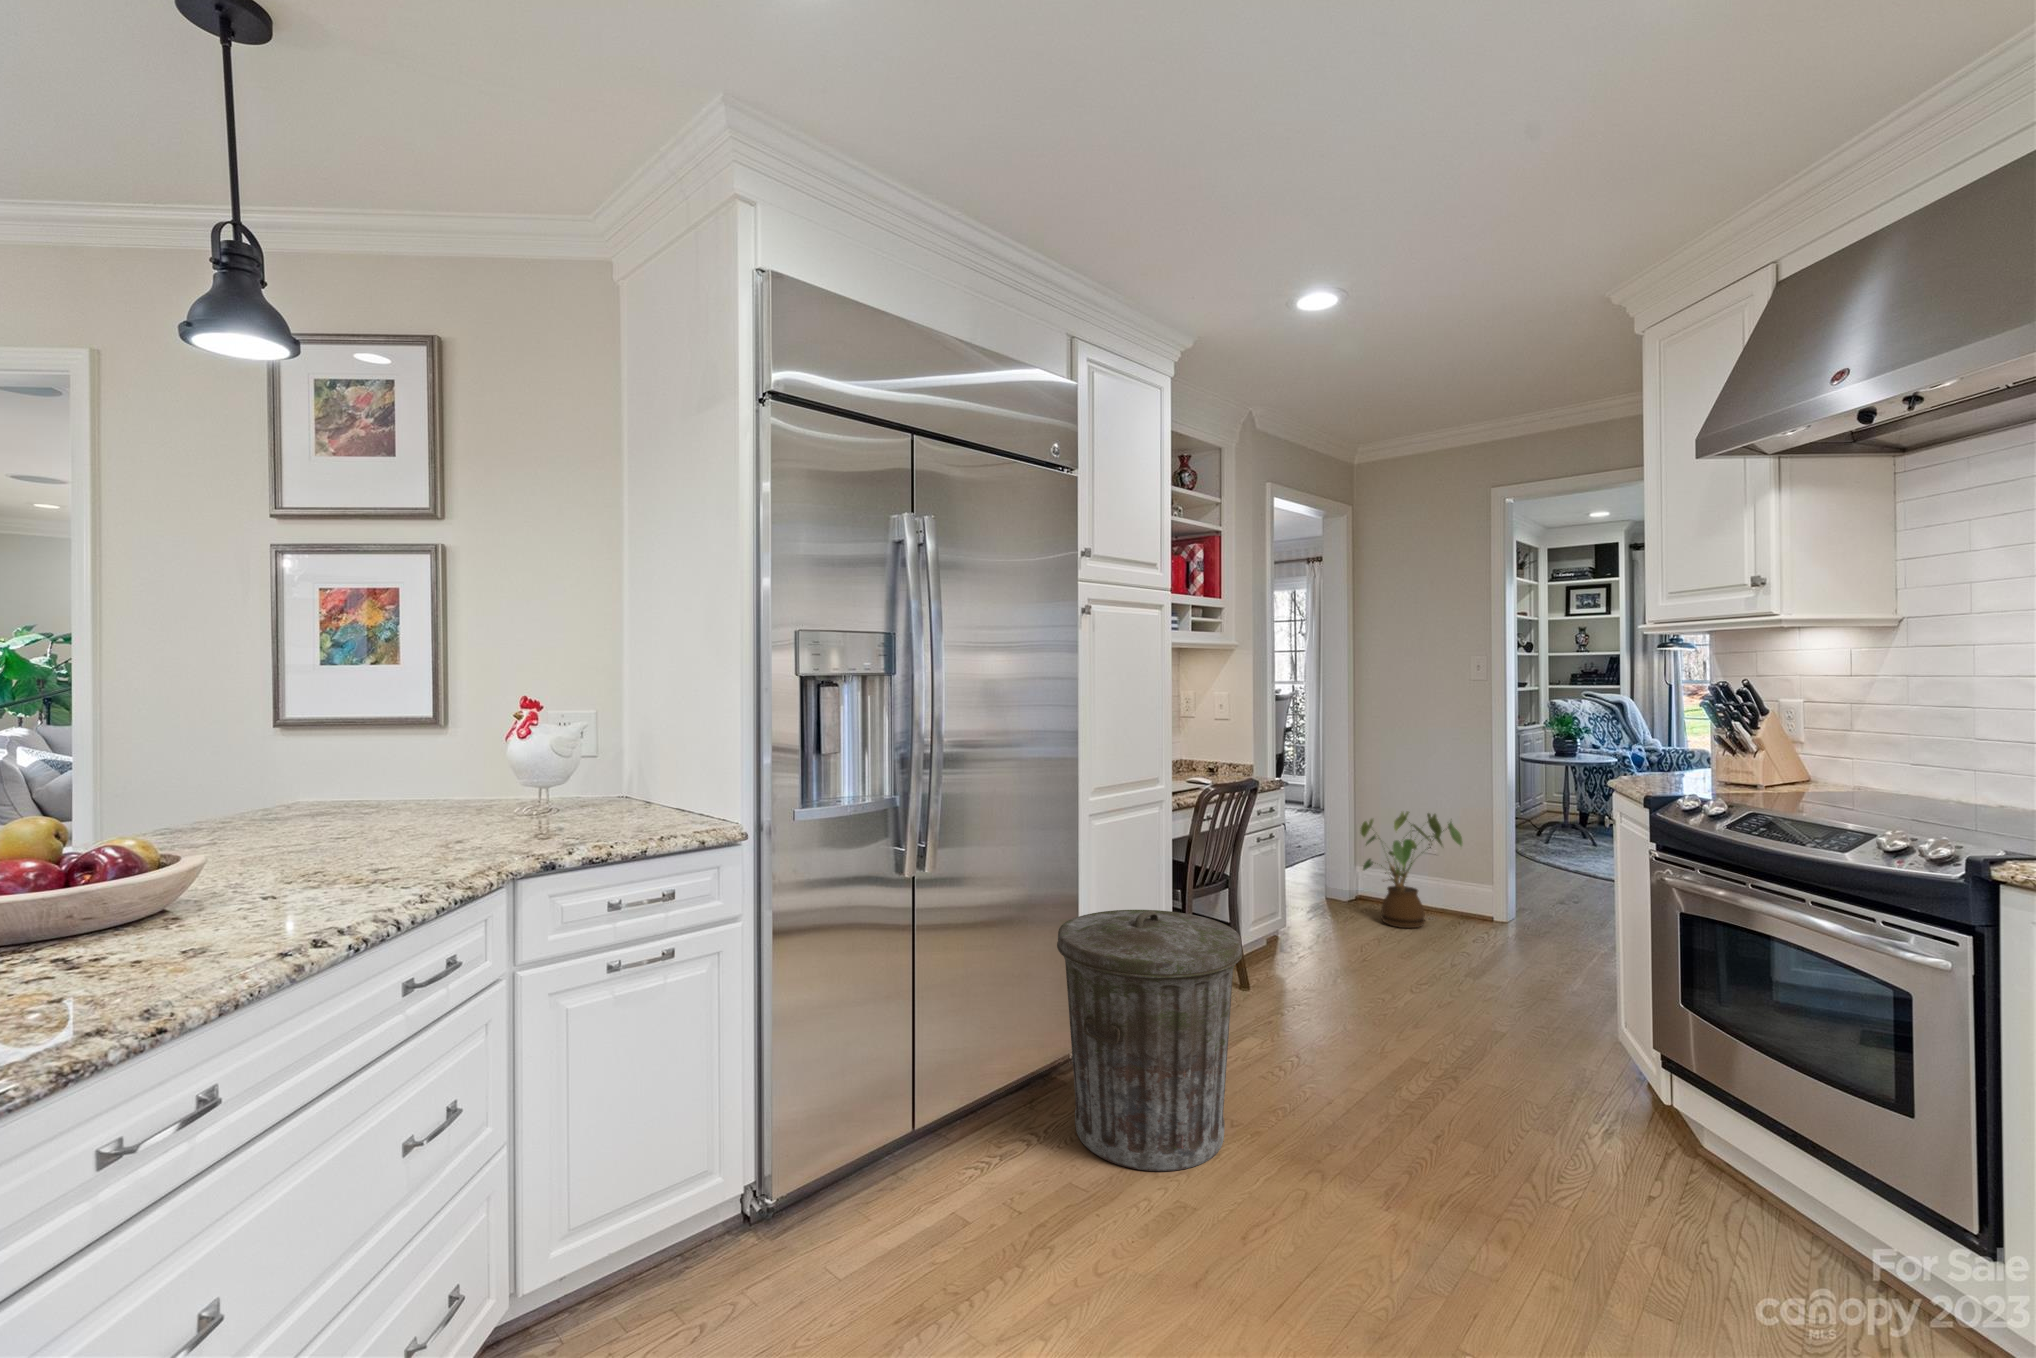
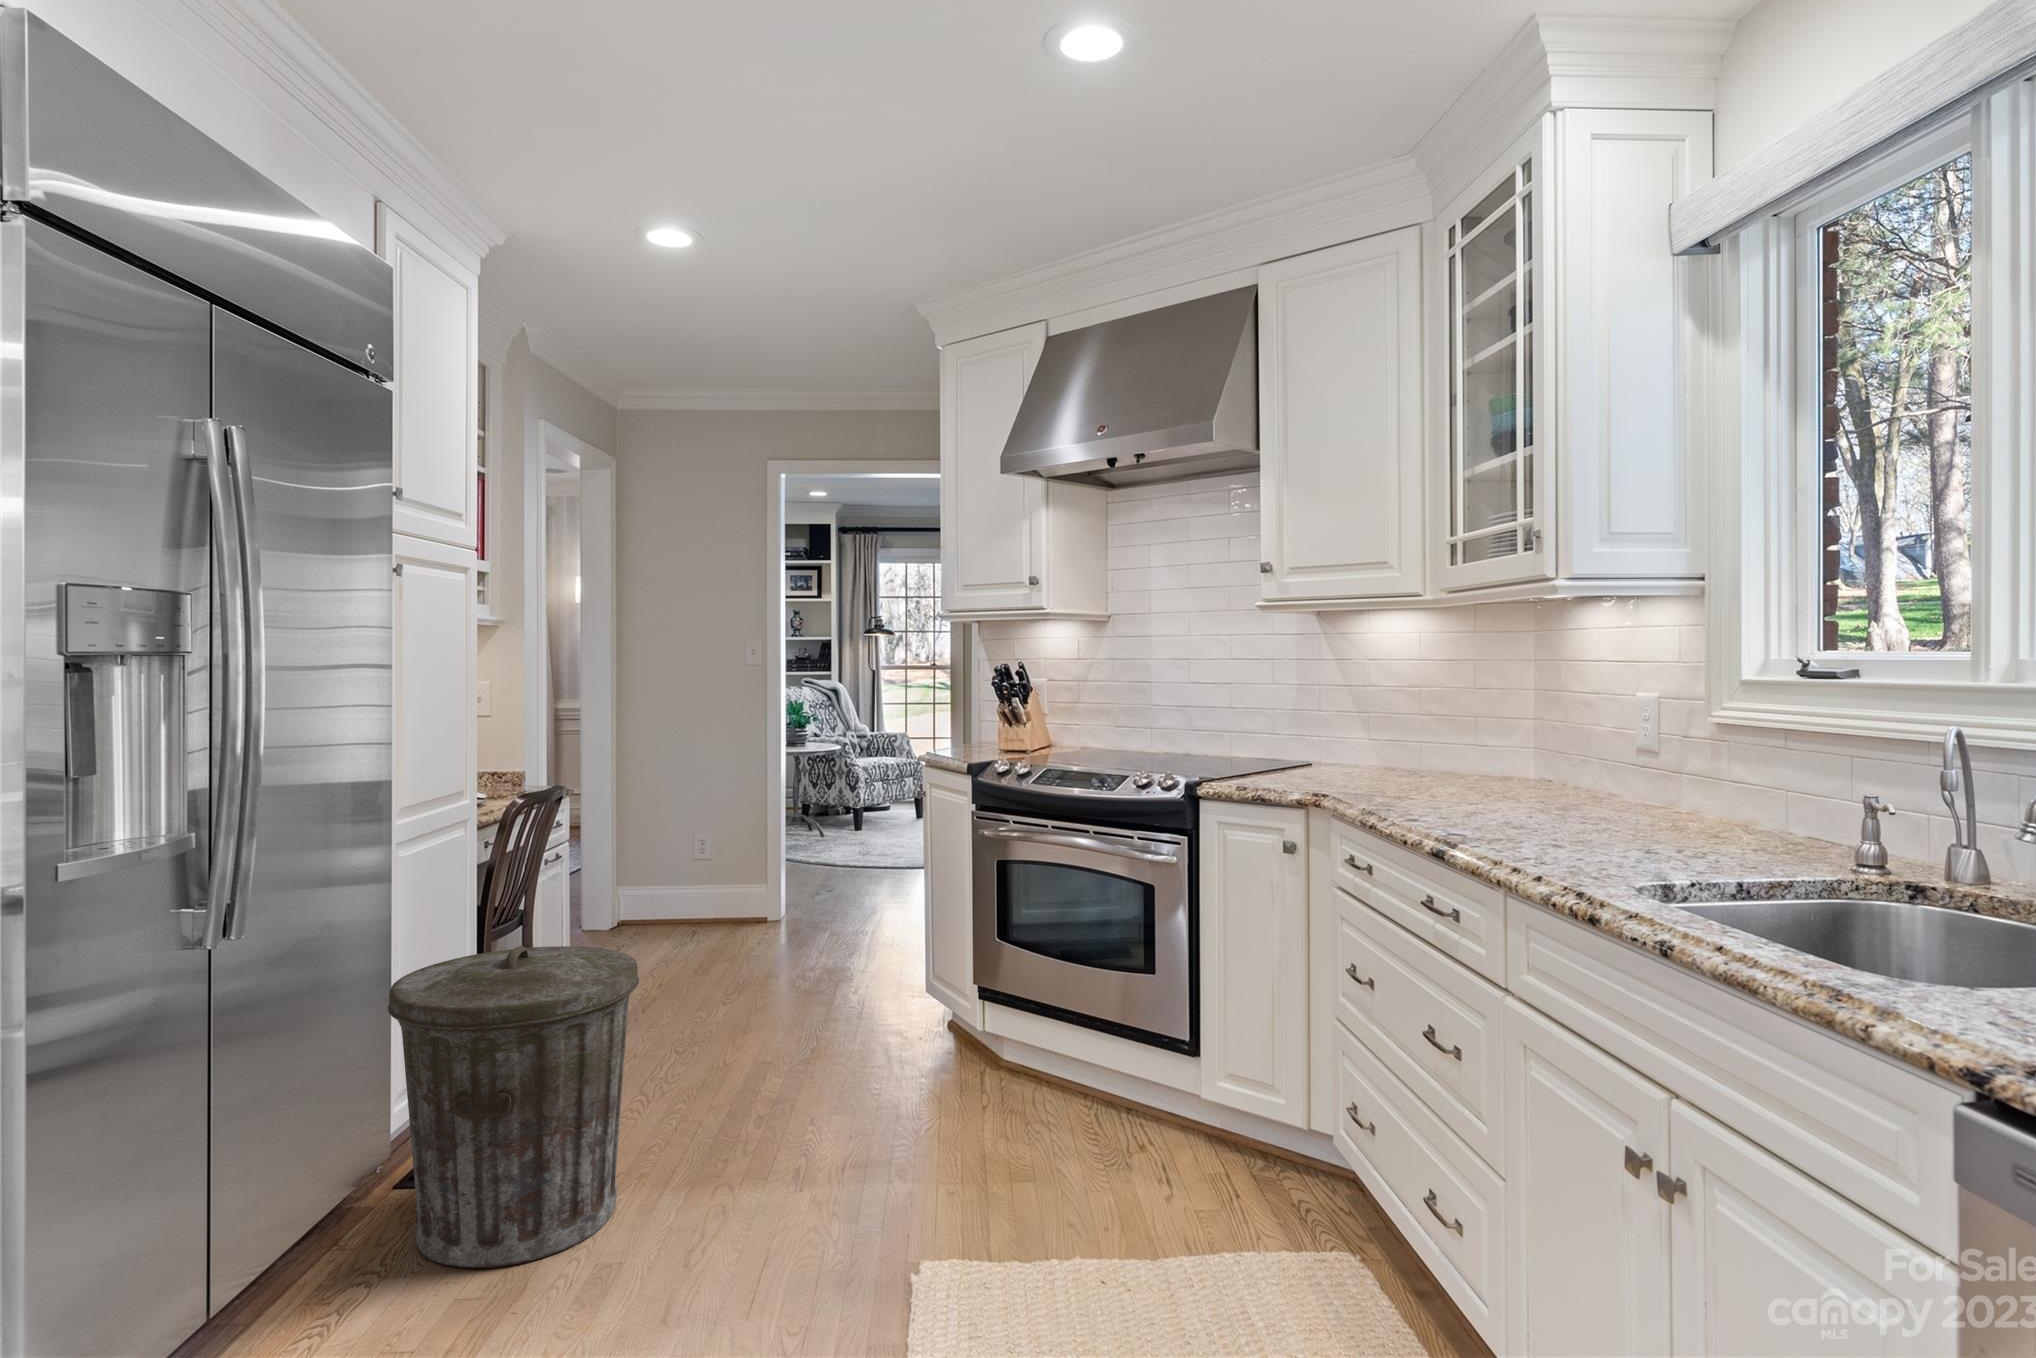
house plant: present [1361,812,1462,928] -> none [637,810,746,941]

